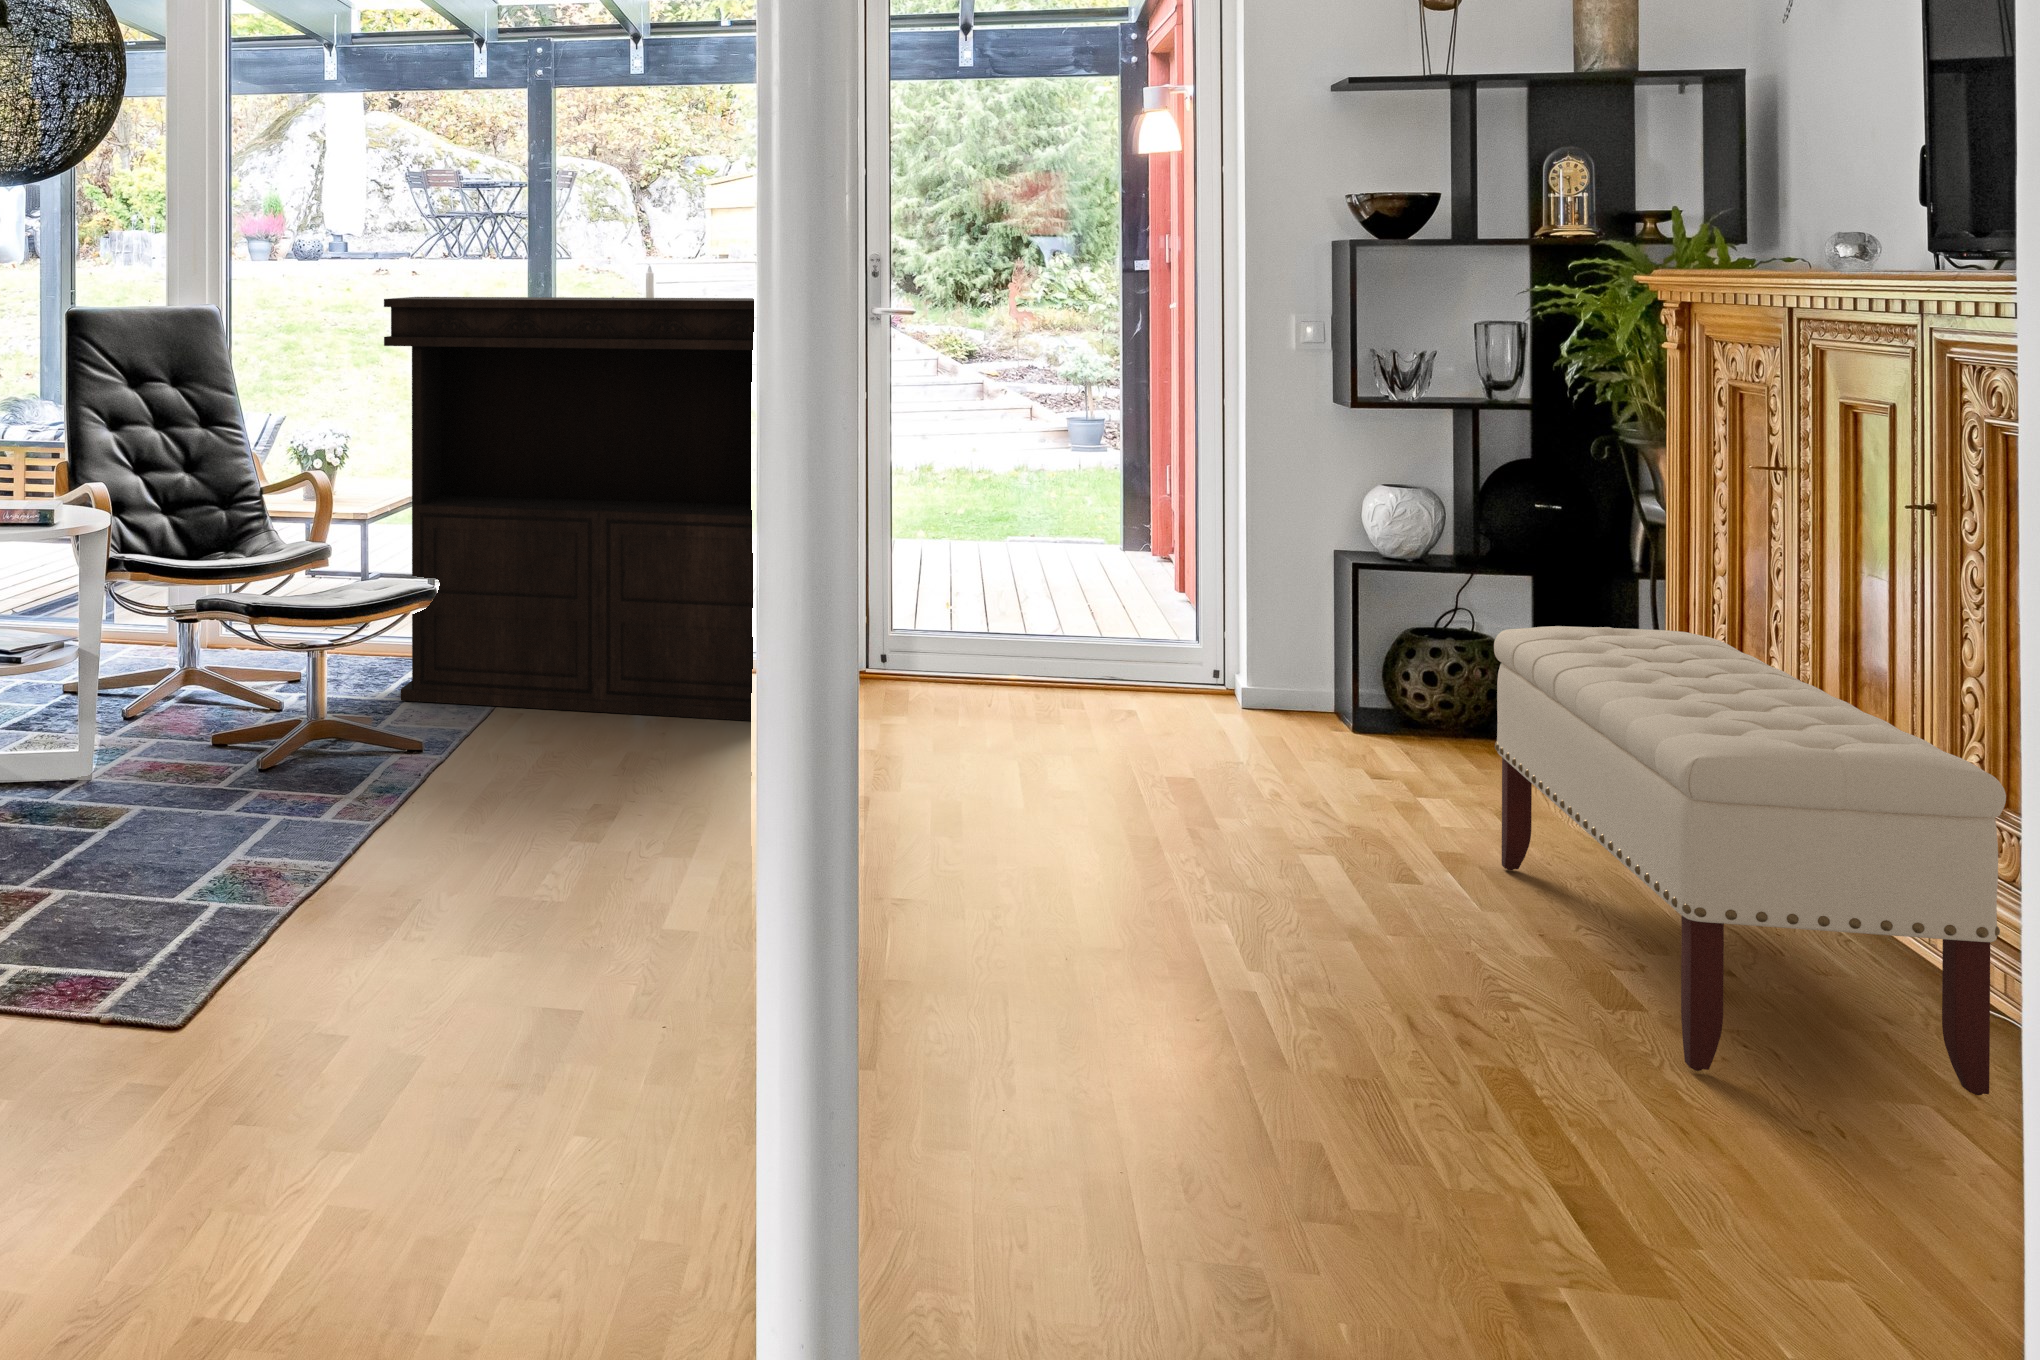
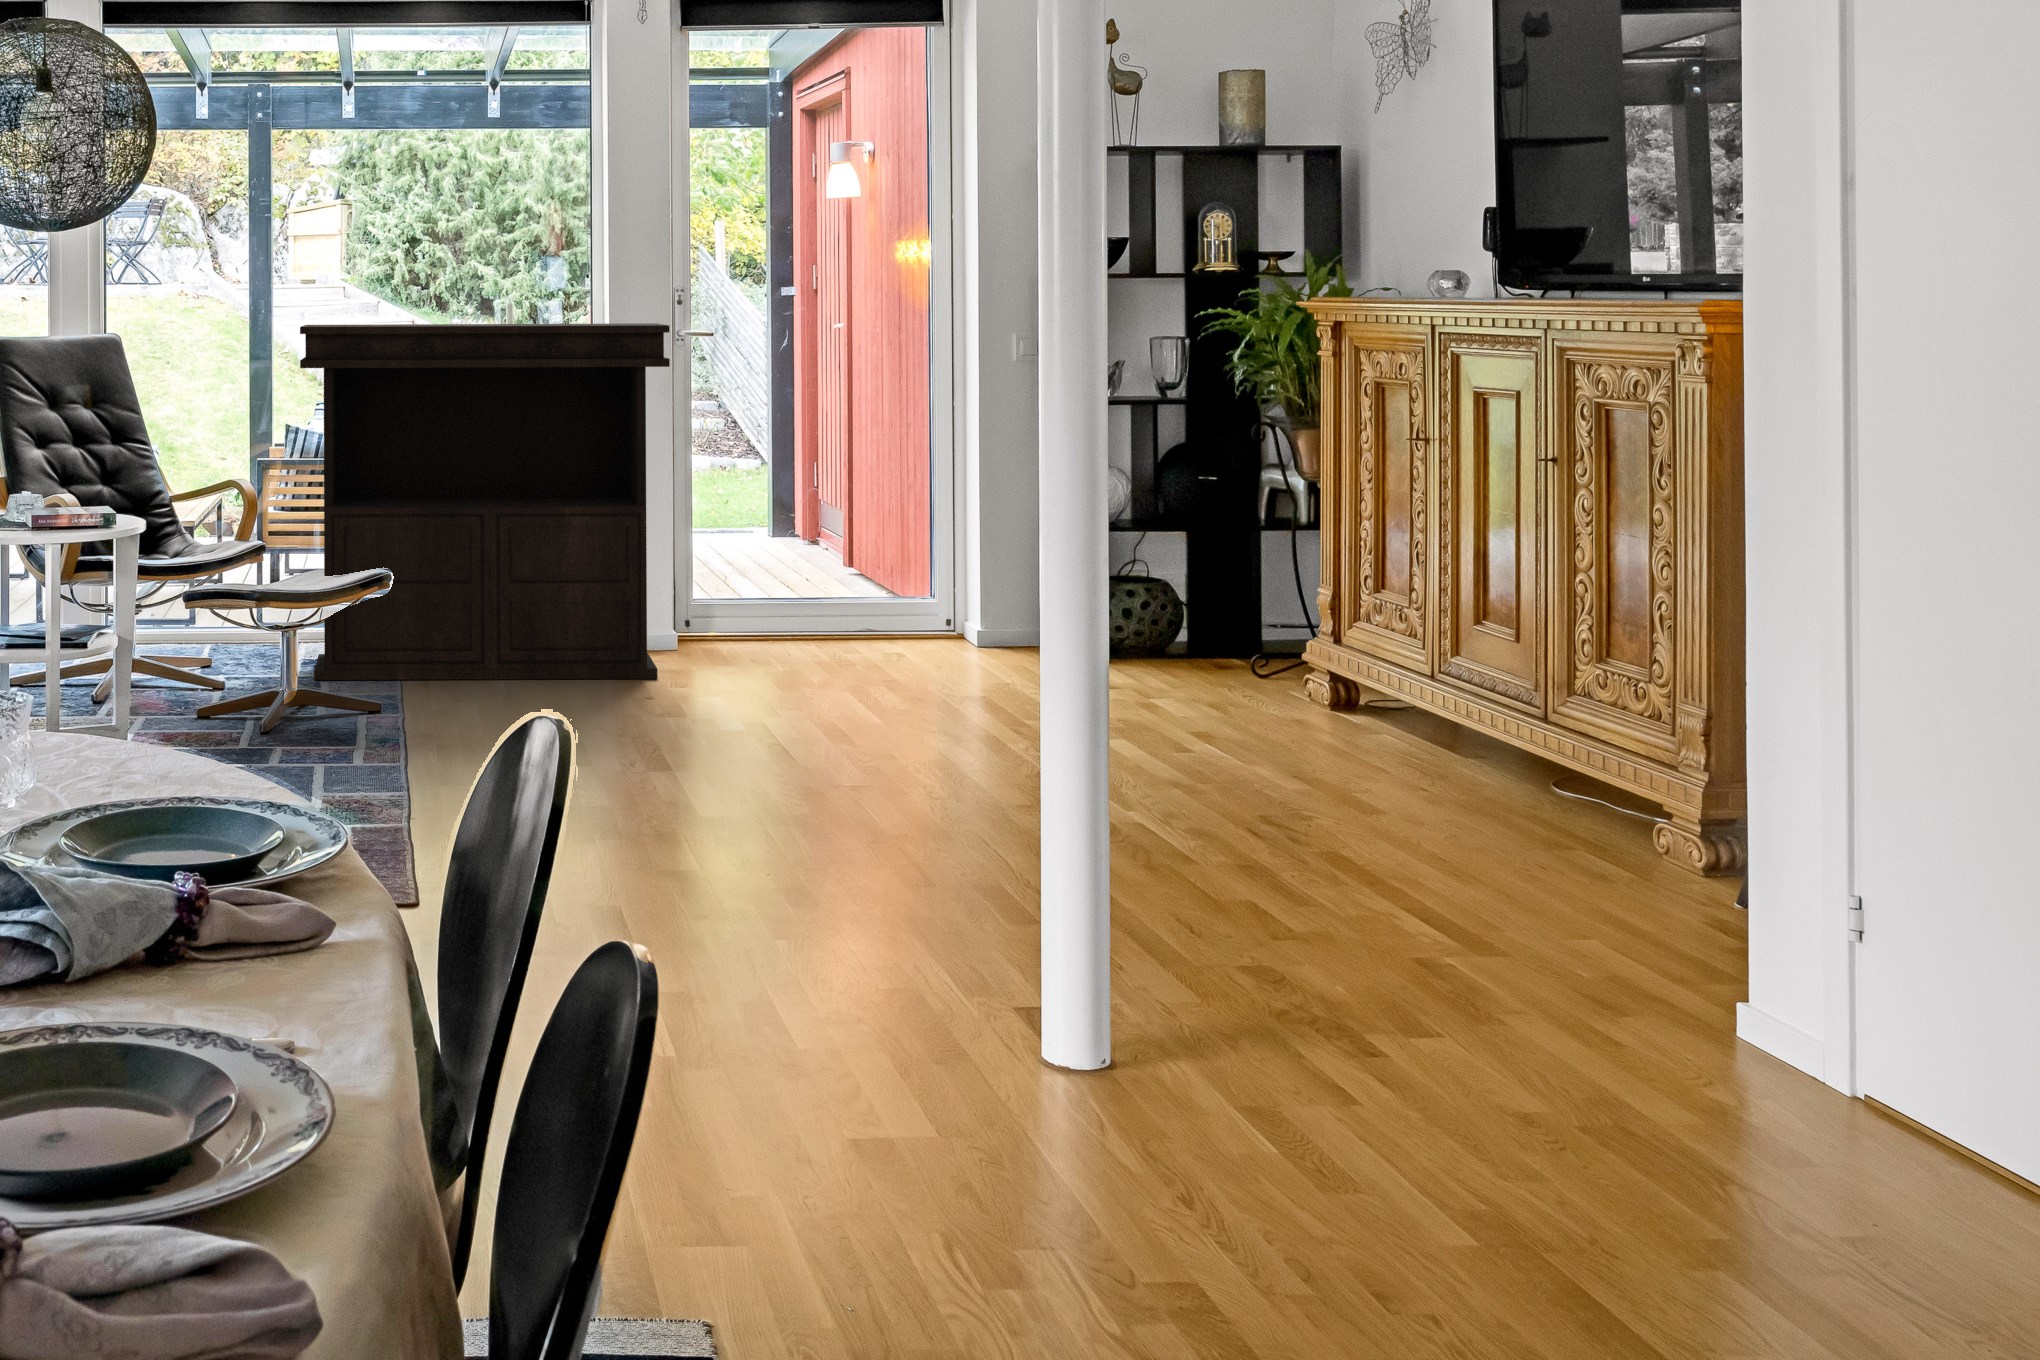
bench: present [1494,626,2006,1095] -> none [1234,559,1622,847]

